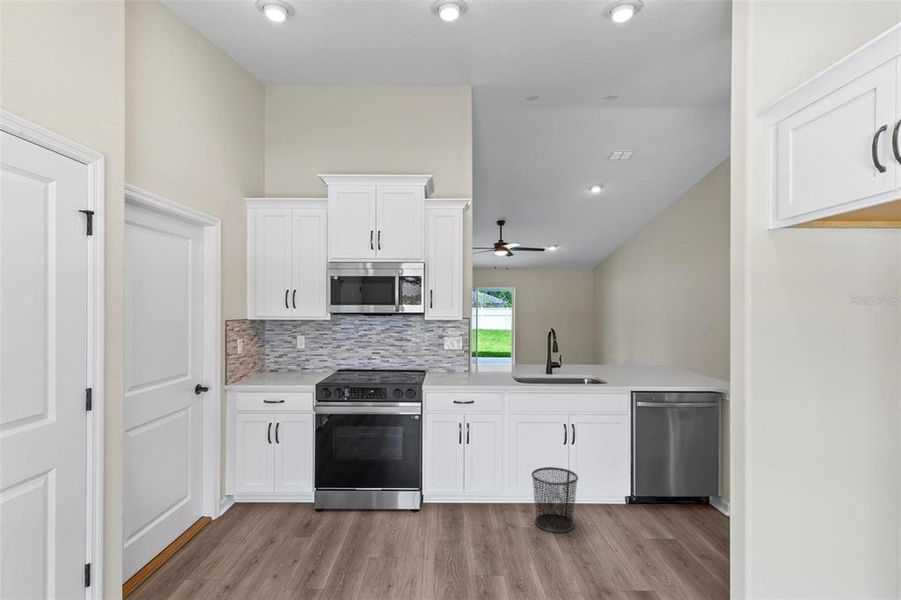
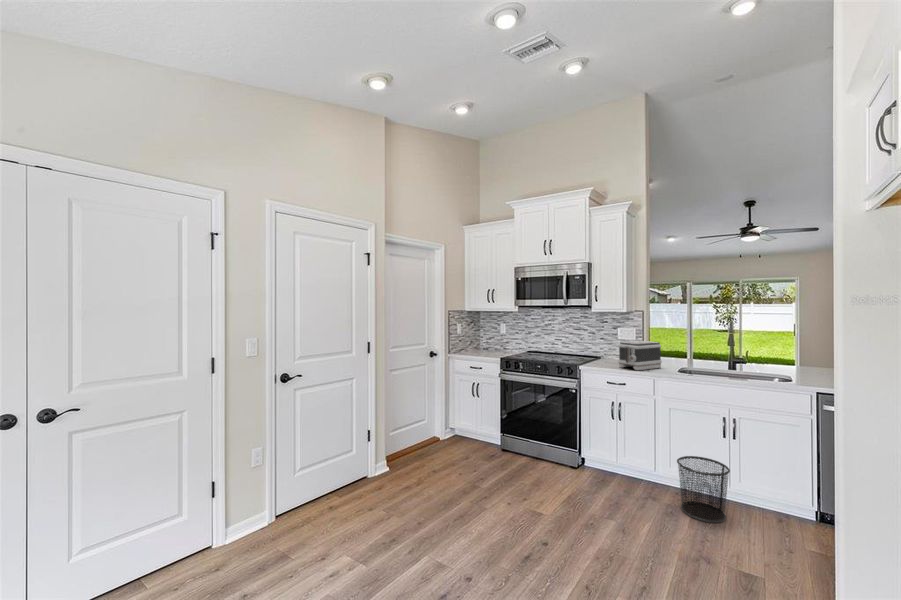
toaster: none [461,351,499,384] -> present [619,341,662,370]

